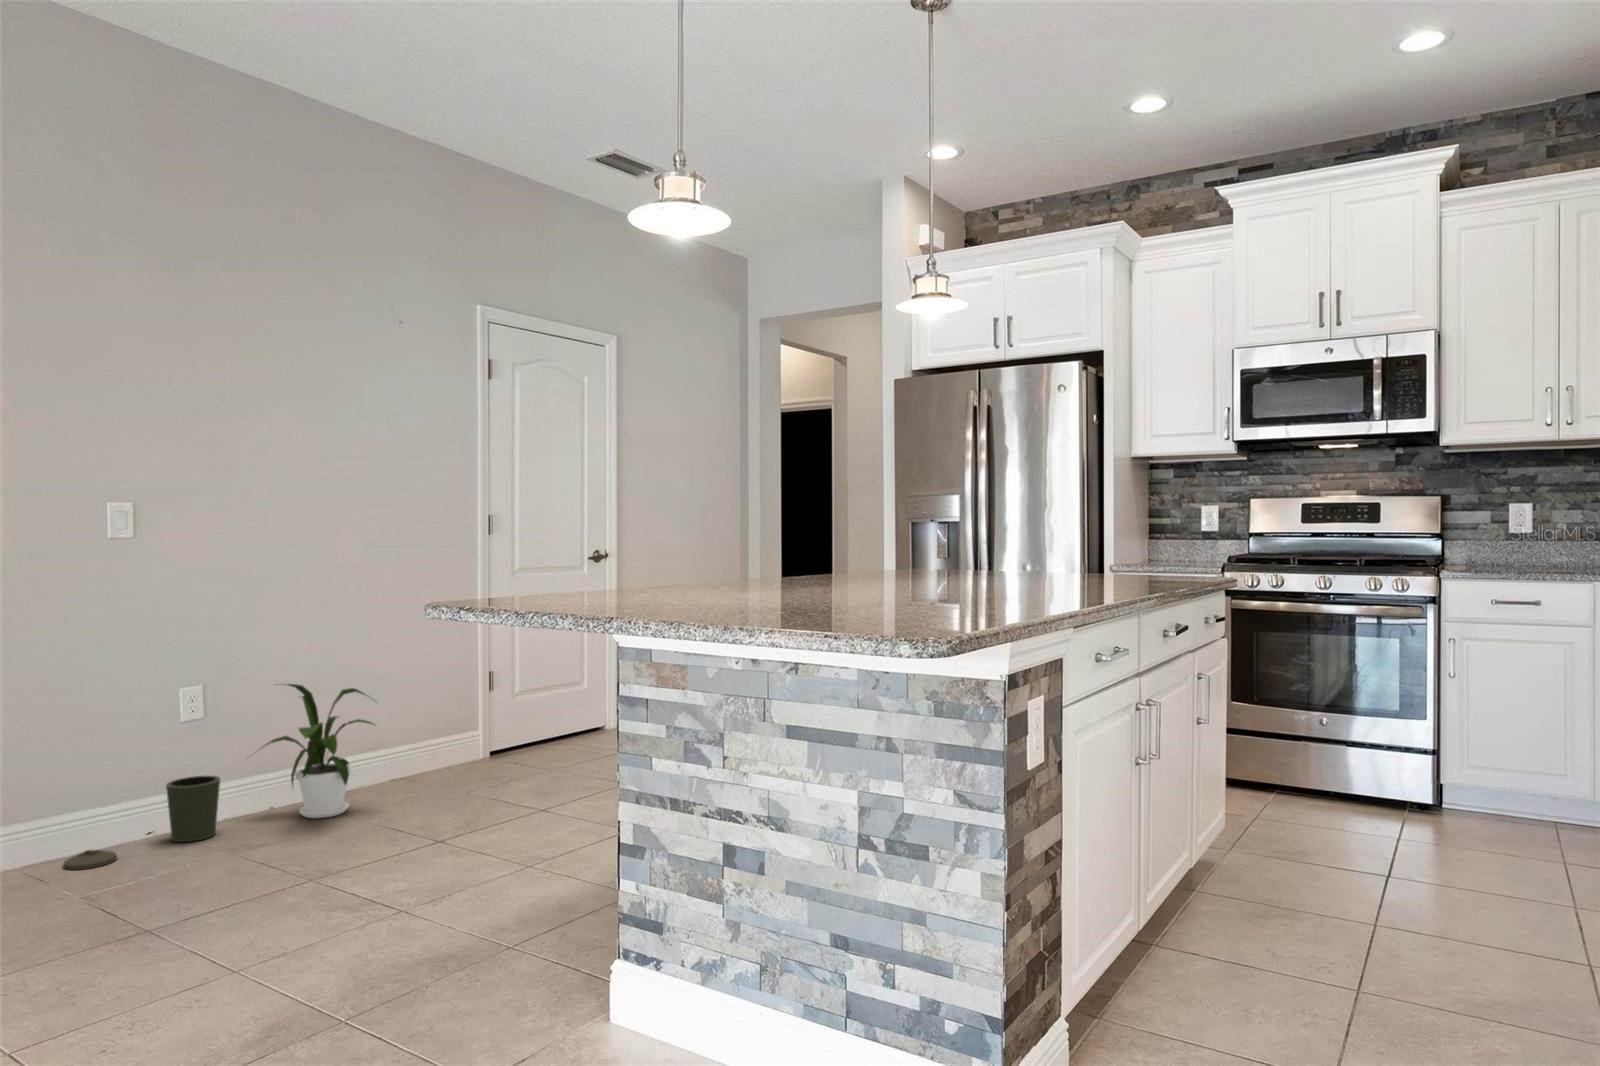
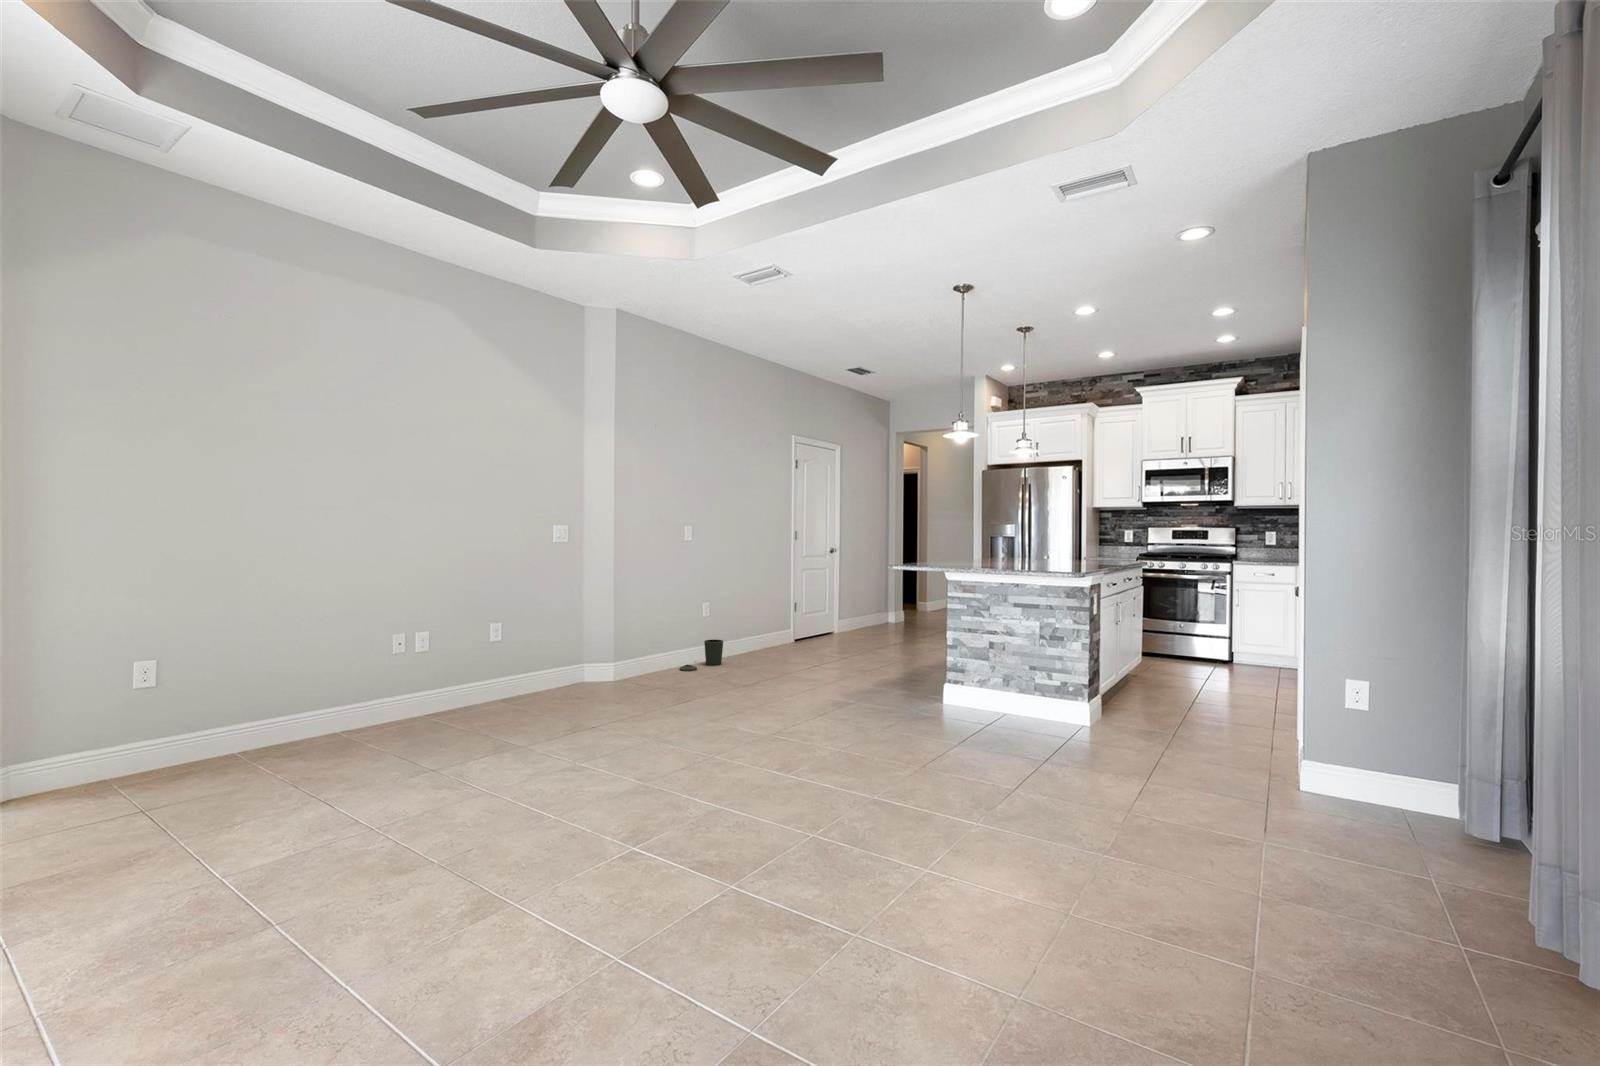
house plant: present [262,684,374,818] -> none [723,602,777,660]

